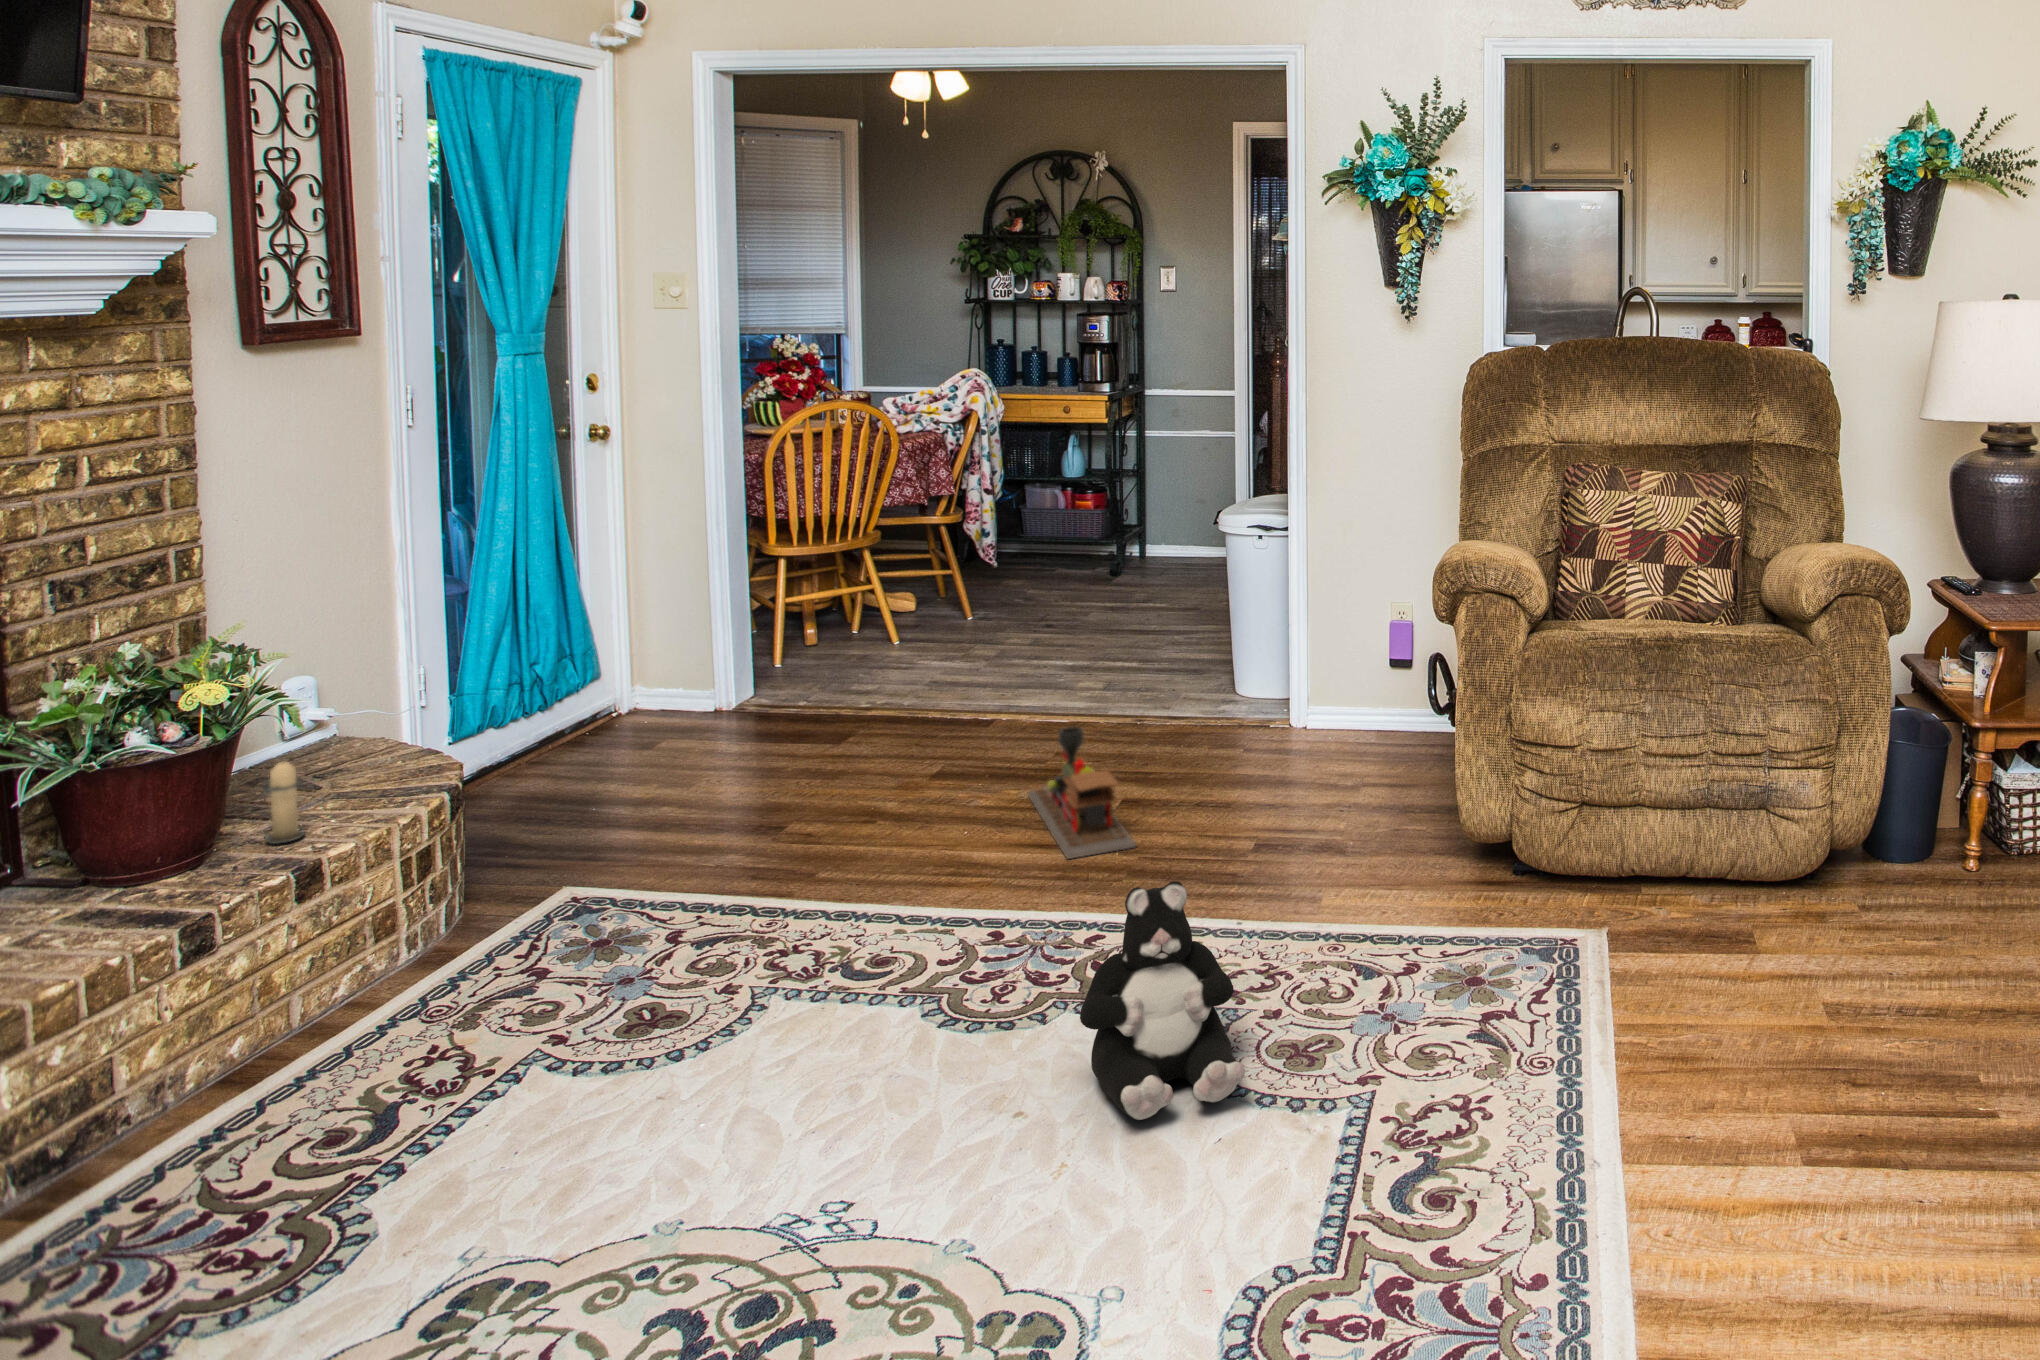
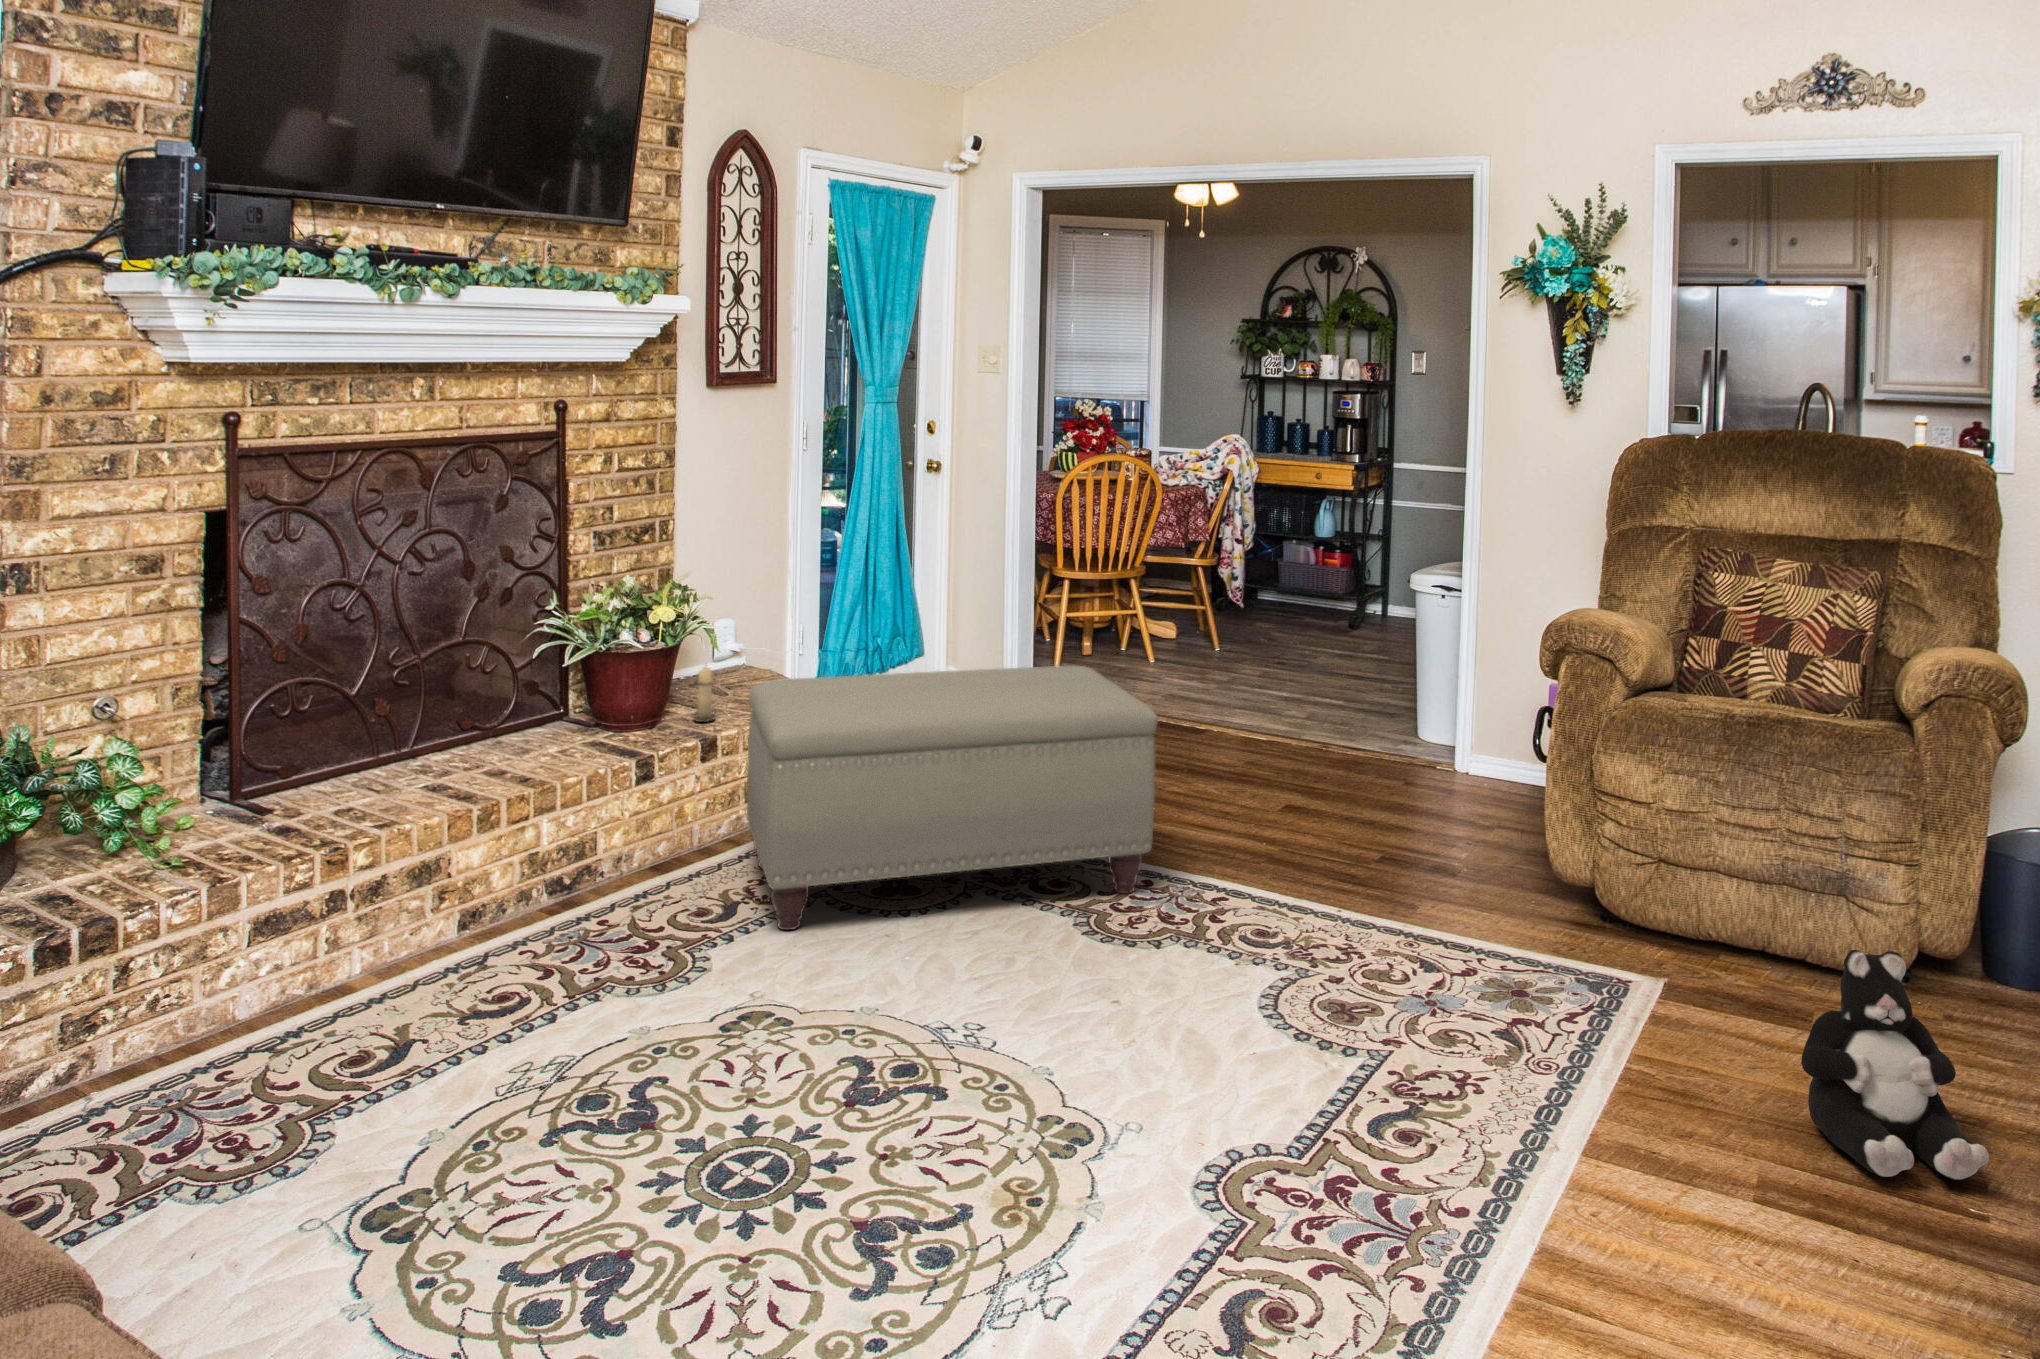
ottoman: none [377,679,1012,1131] -> present [747,666,1158,930]
toy train: present [1028,727,1136,859] -> none [1205,734,1275,841]
plush toy: present [1080,881,1245,1120] -> present [1801,950,1989,1180]

